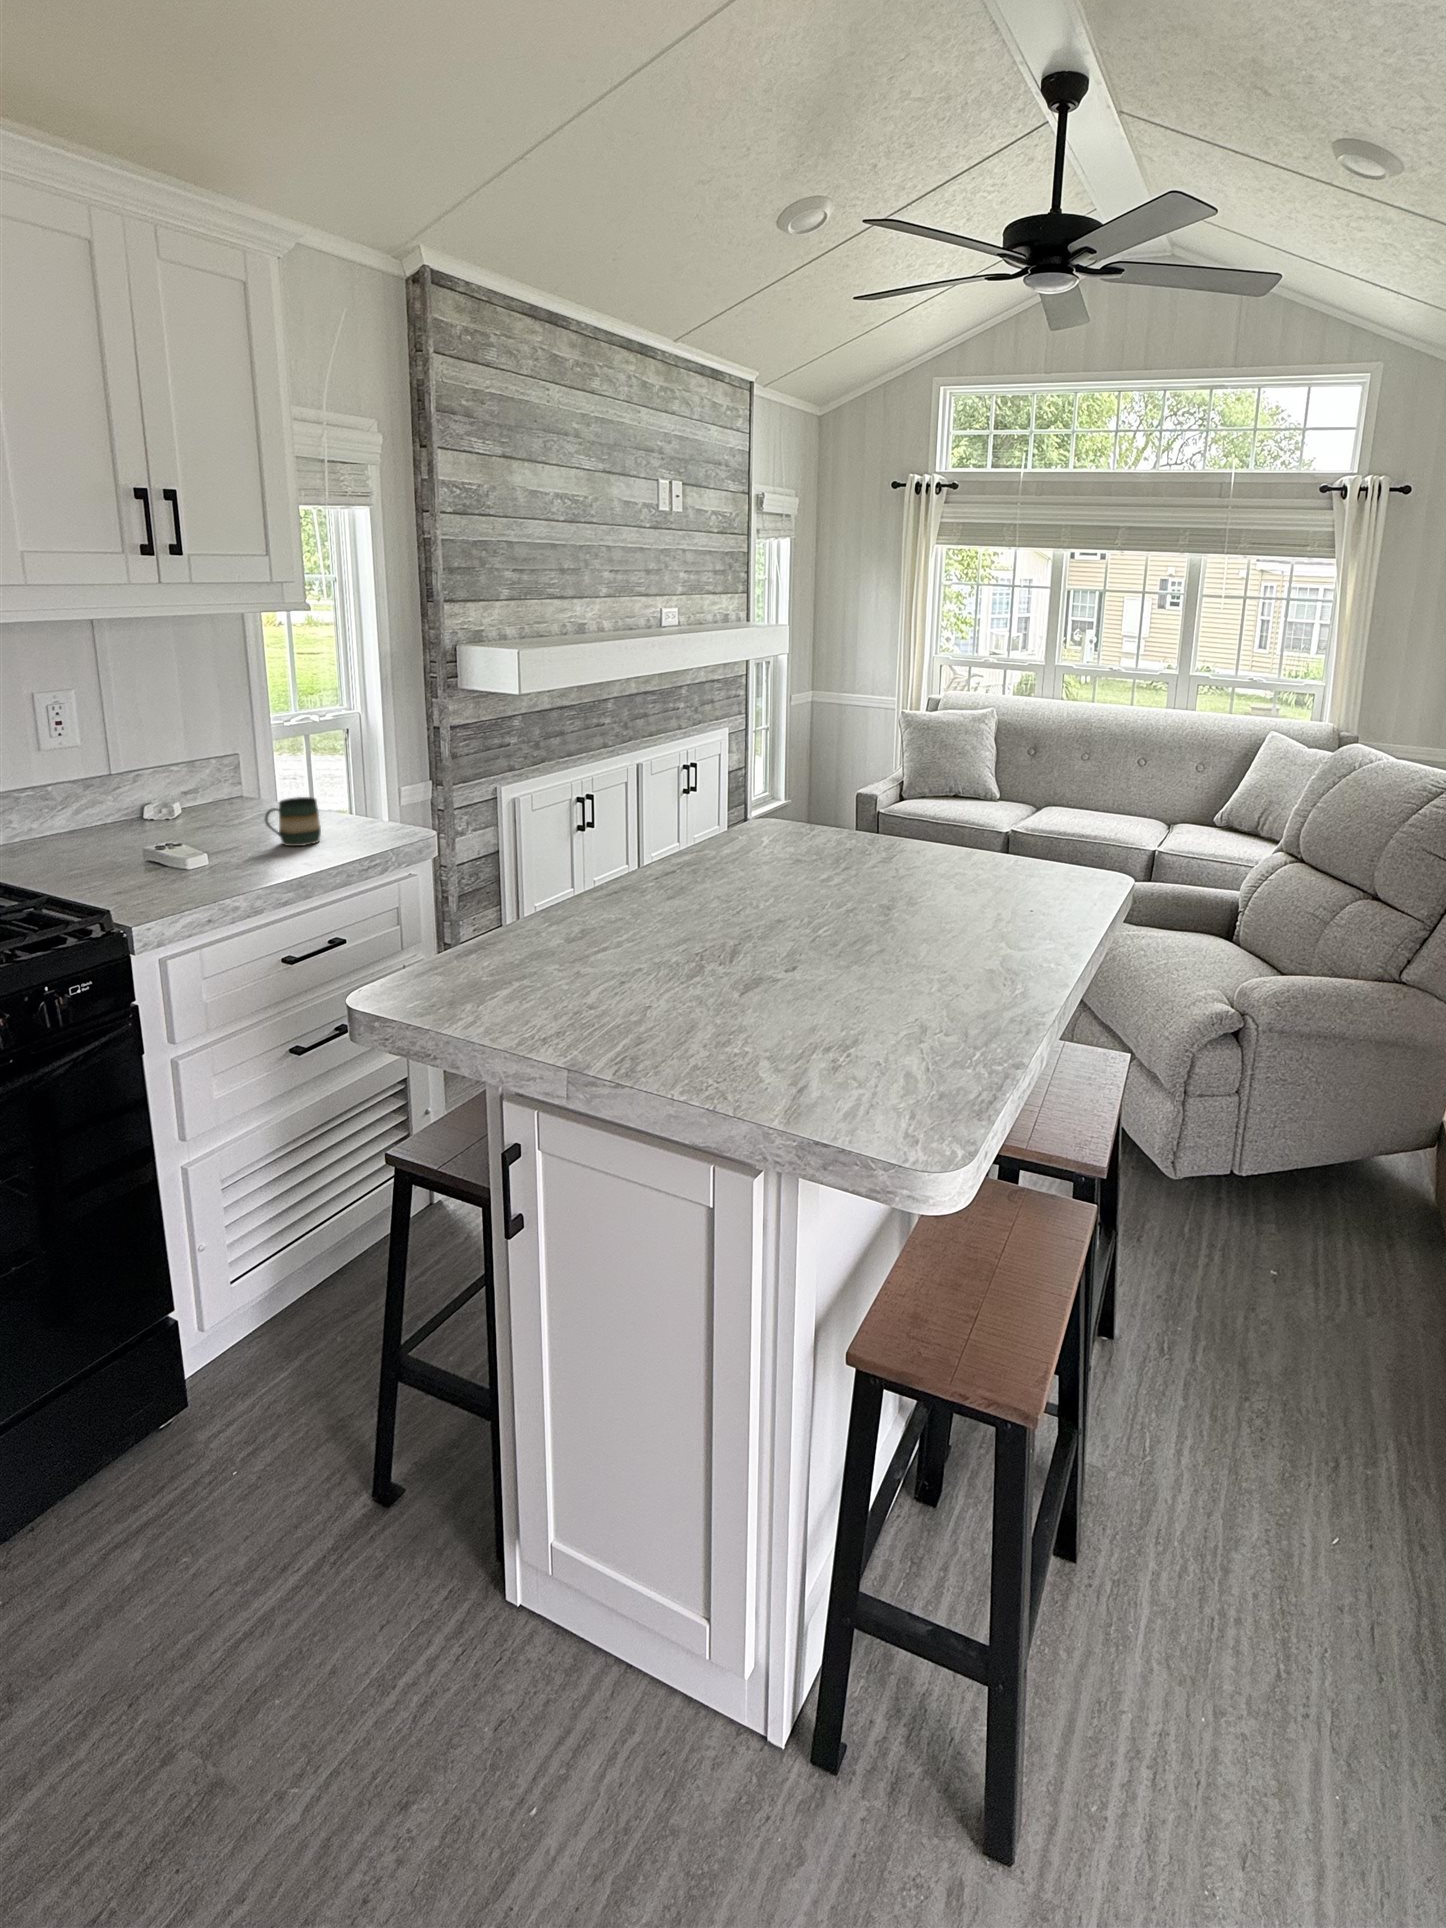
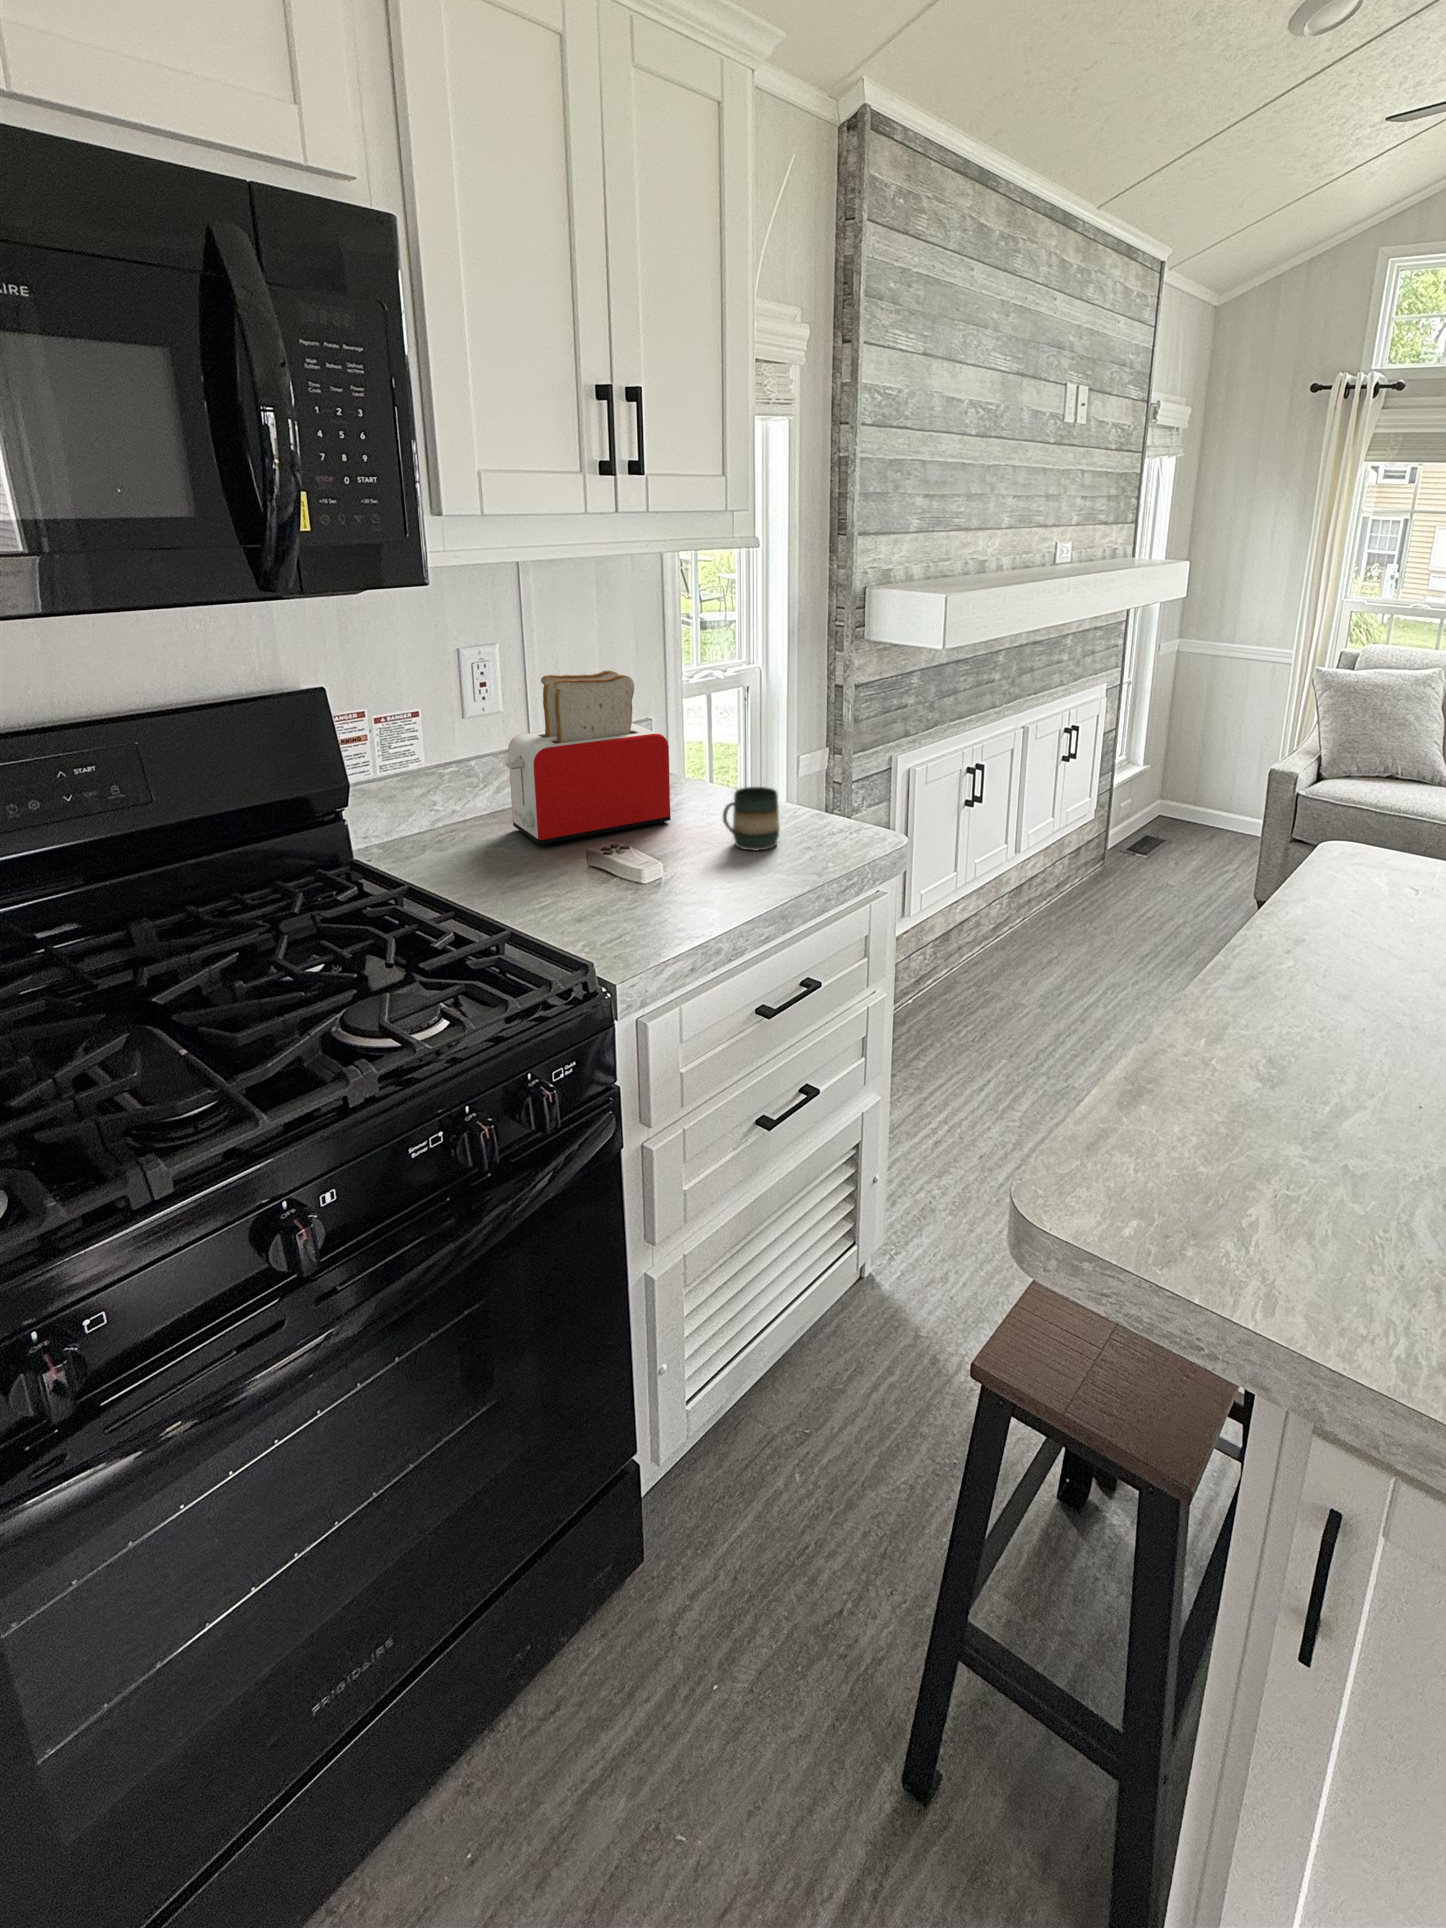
toaster: none [72,710,234,851] -> present [506,670,671,846]

